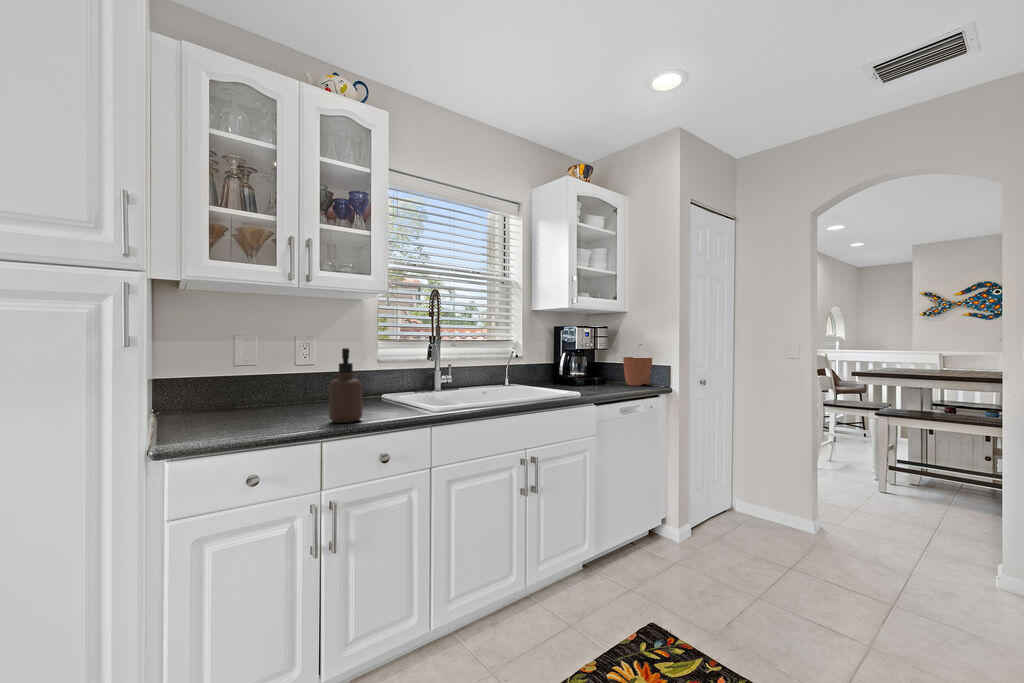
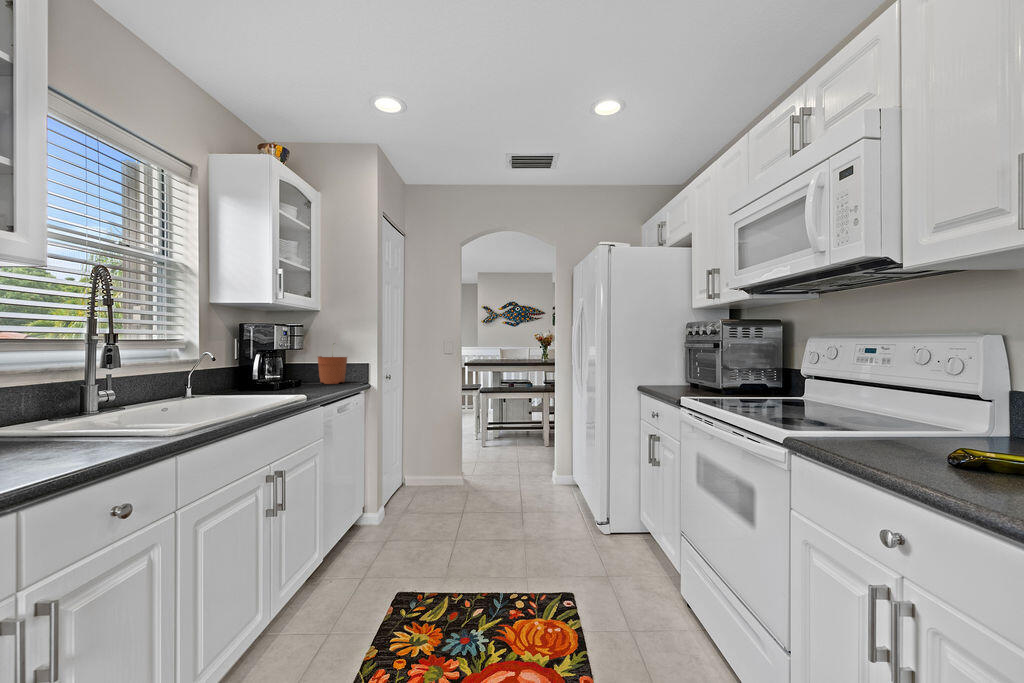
soap dispenser: present [329,348,362,423] -> none [34,345,97,455]

